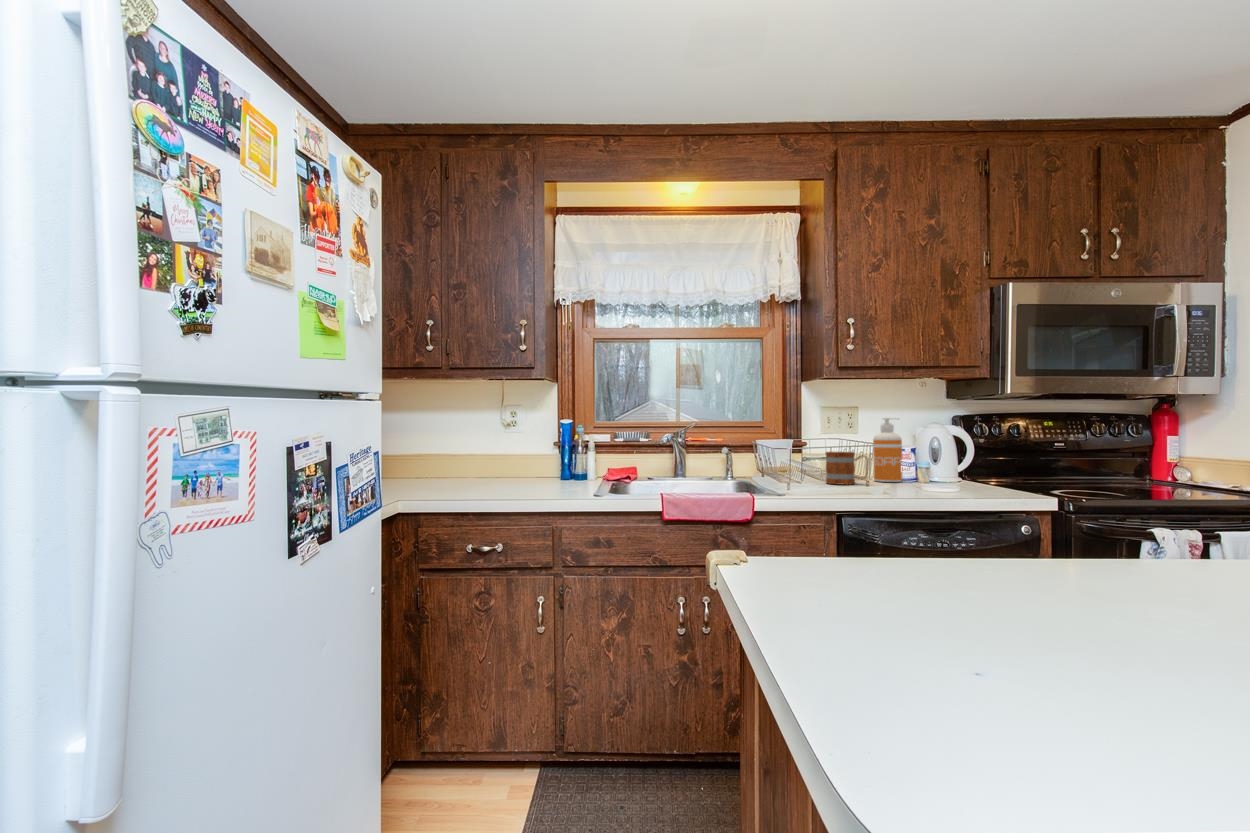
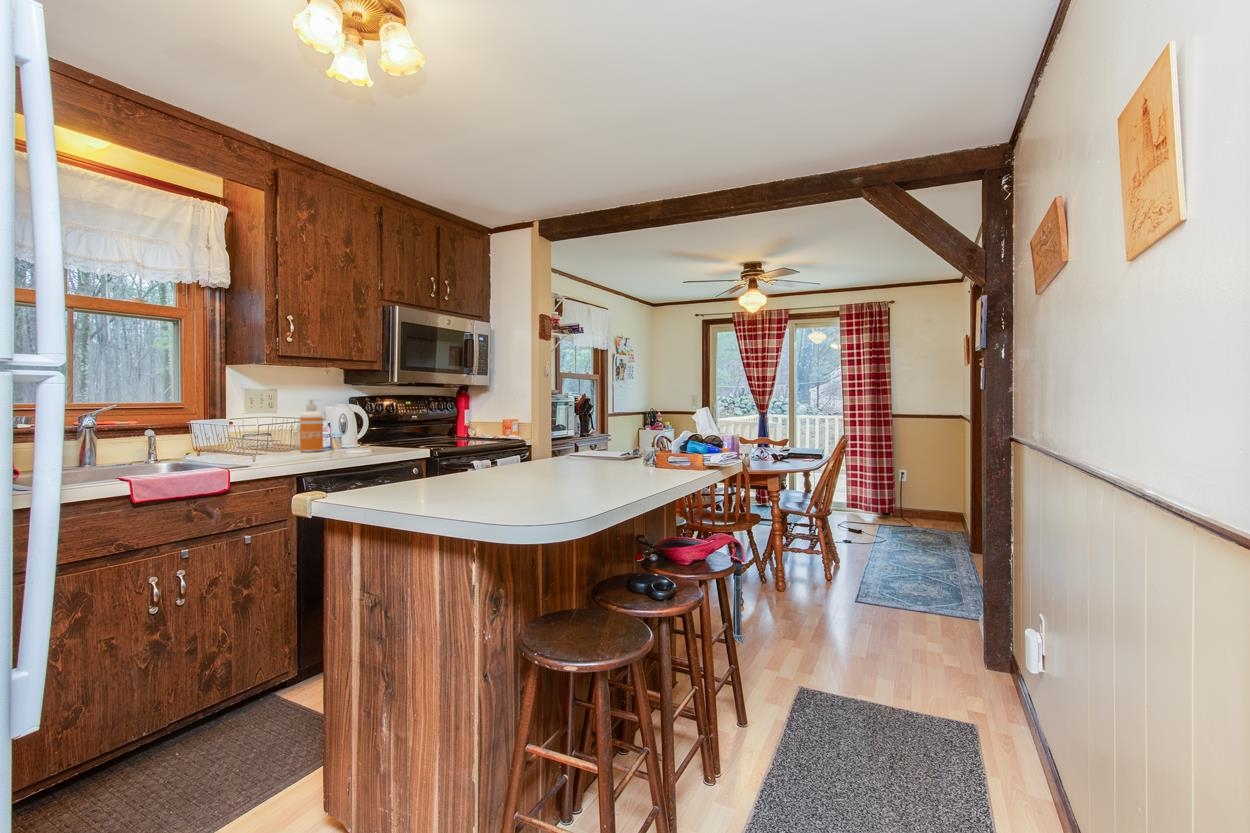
mug: present [826,452,869,485] -> none [263,428,303,457]

